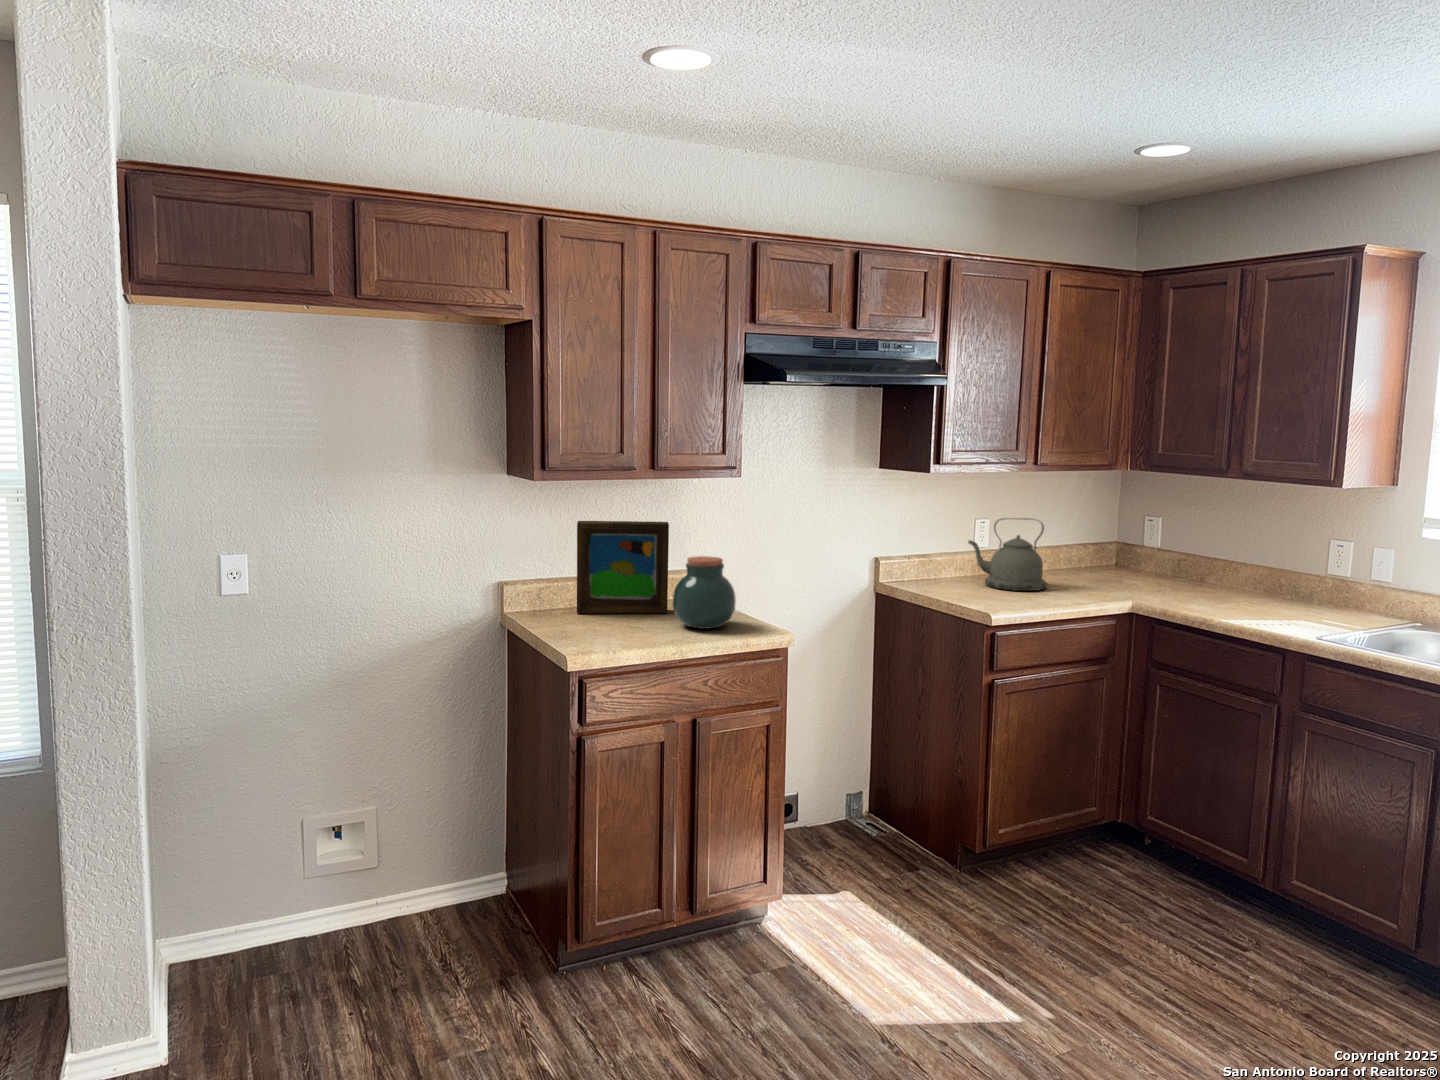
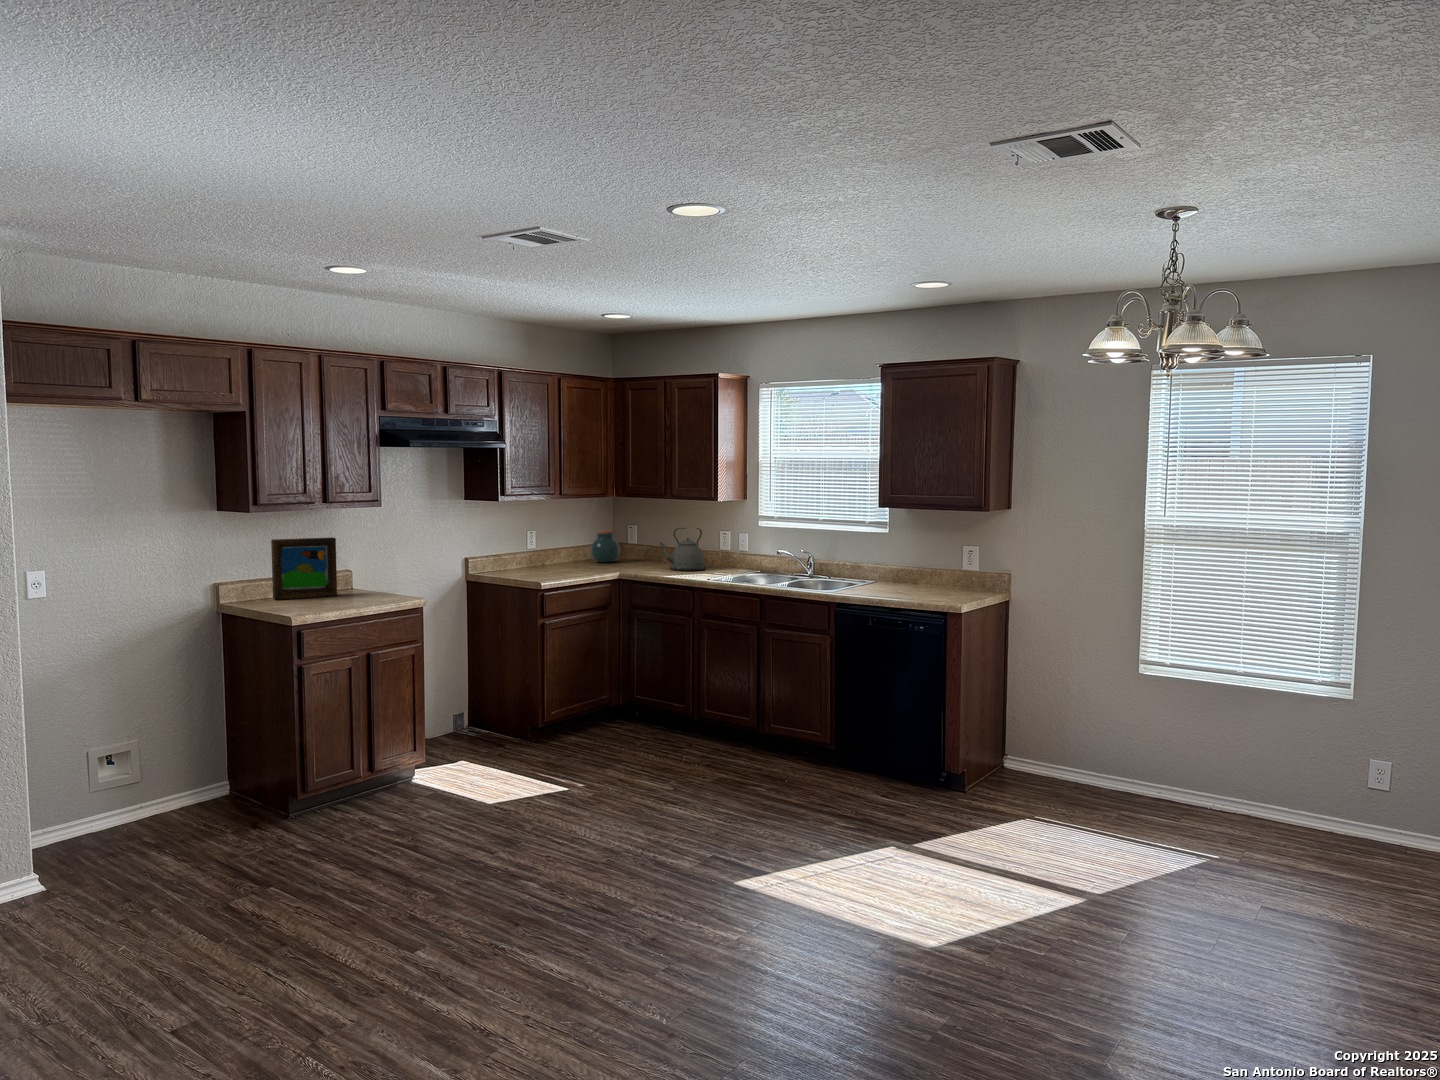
kettle: present [968,519,1047,591] -> present [660,528,706,571]
jar: present [673,556,736,629] -> present [591,530,620,562]

